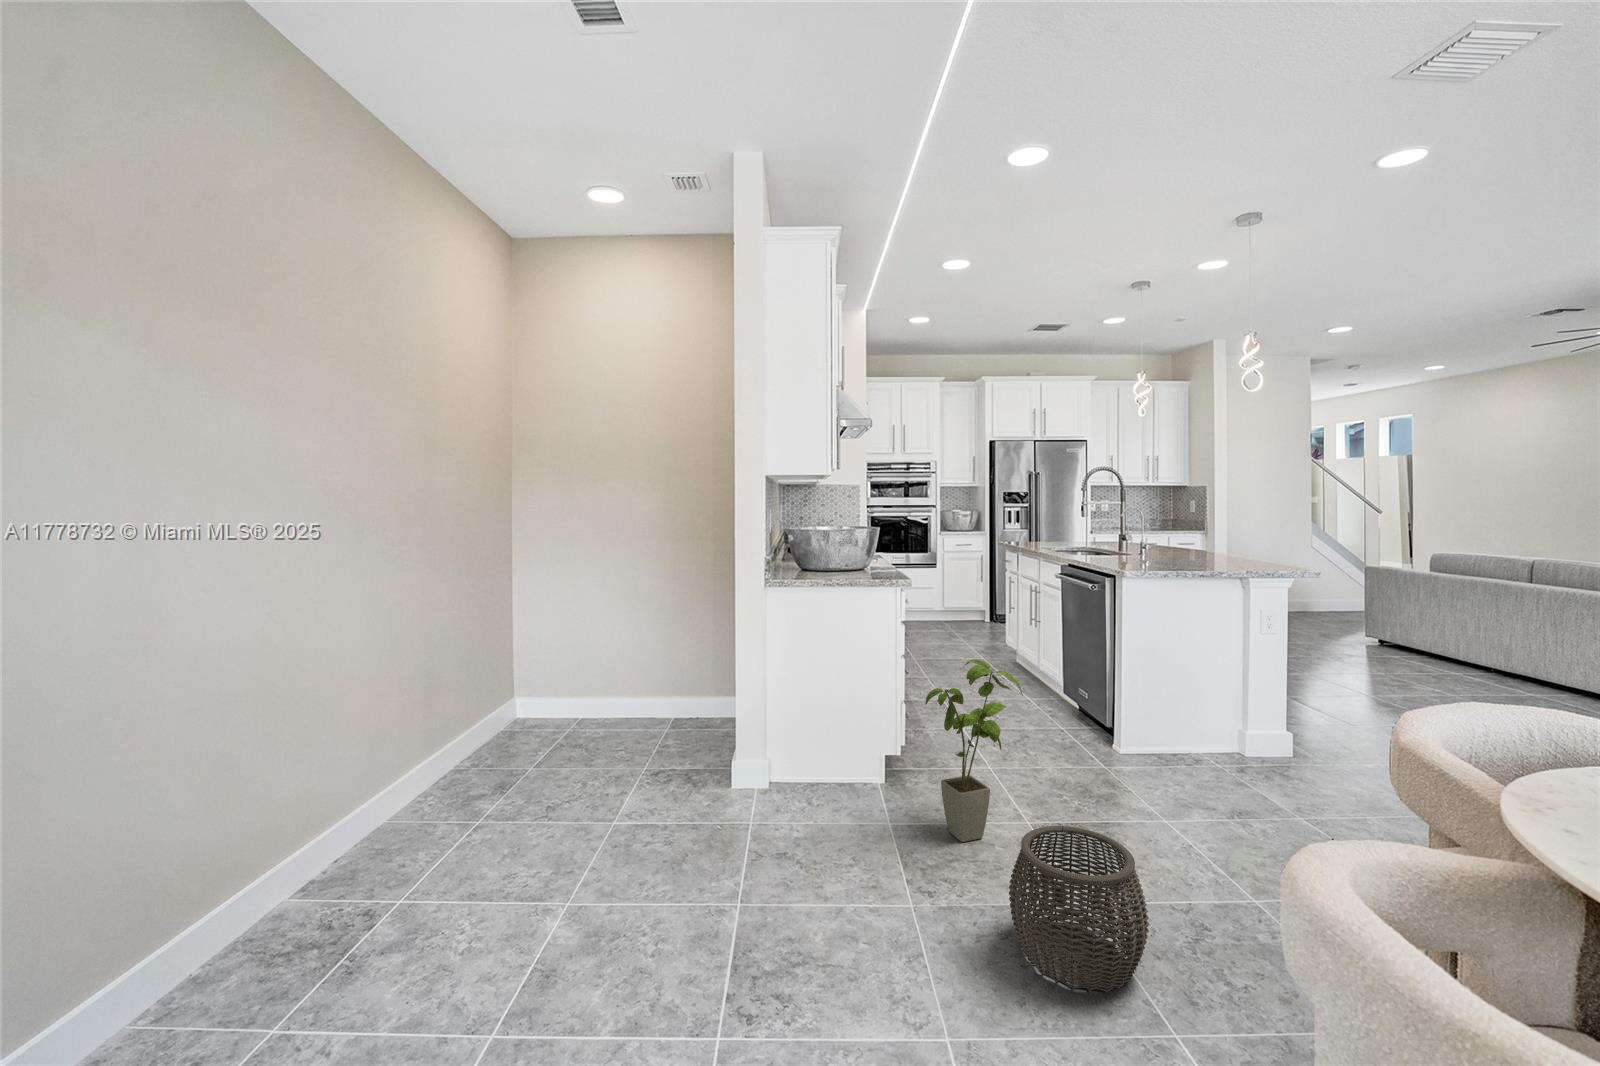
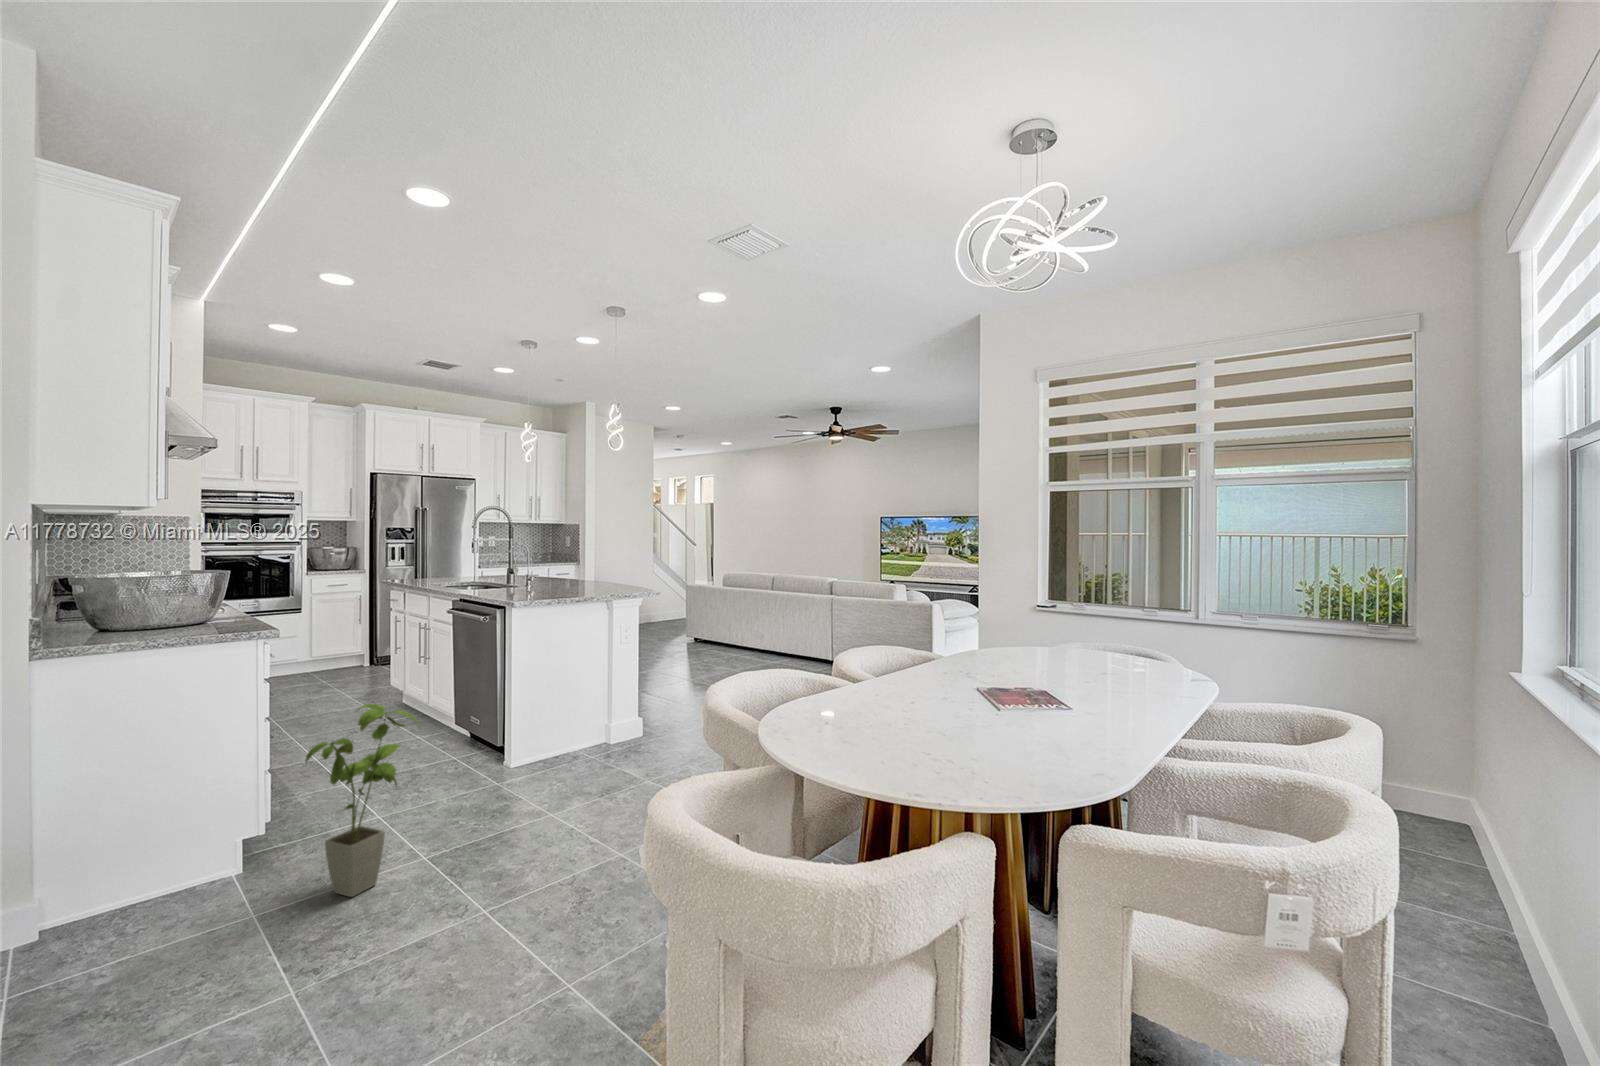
woven basket: present [1009,826,1149,992] -> none [410,831,536,975]

